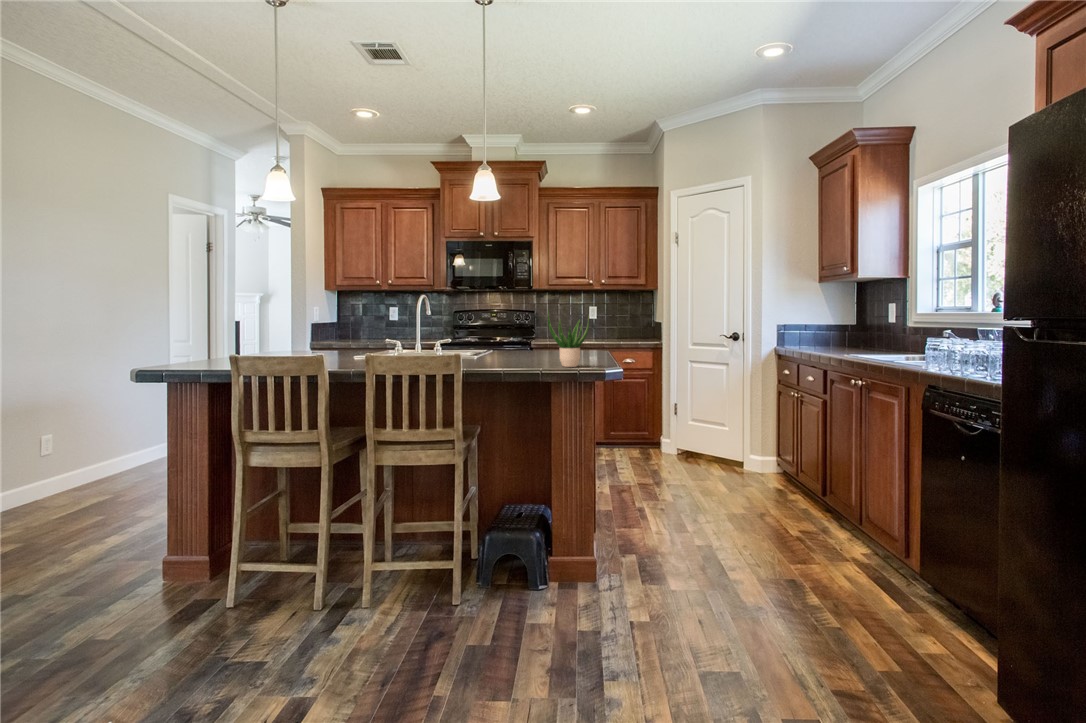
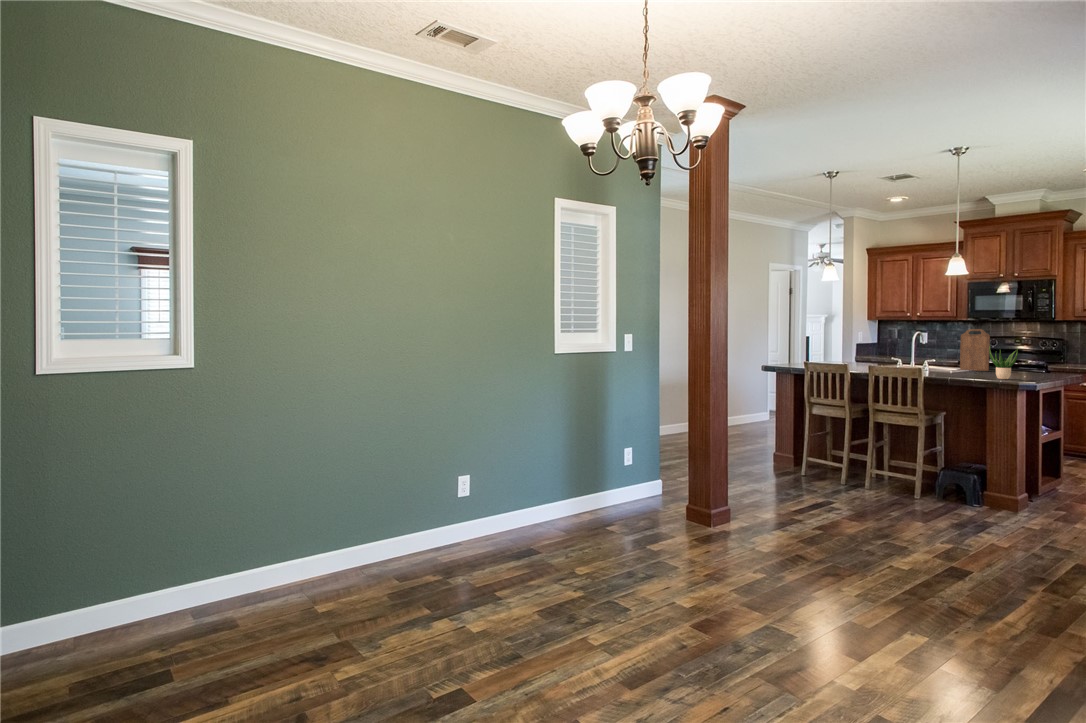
cutting board: none [476,291,513,354] -> present [960,329,990,371]

